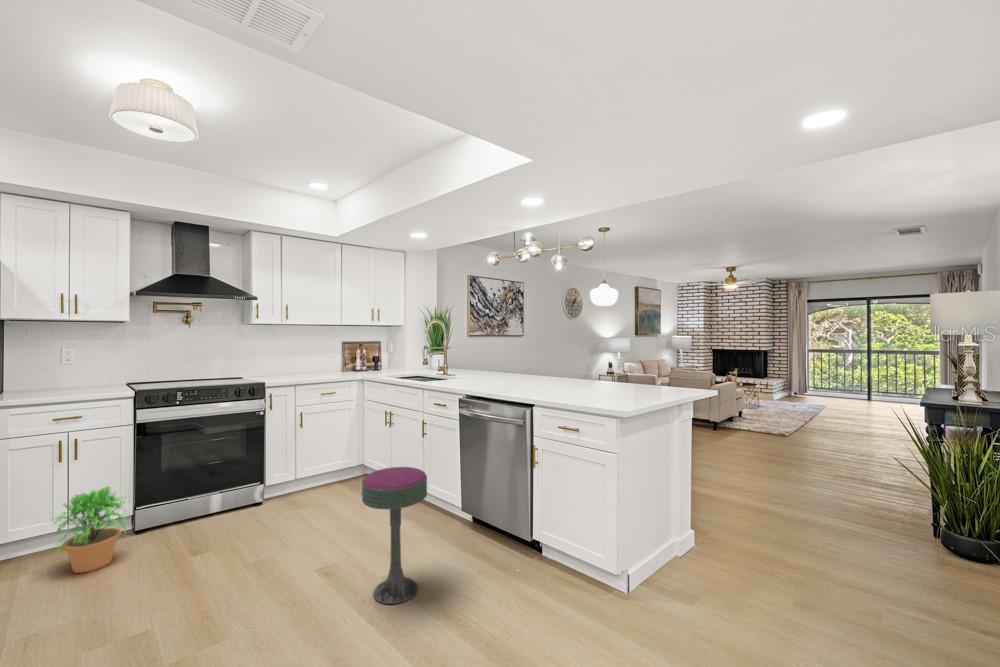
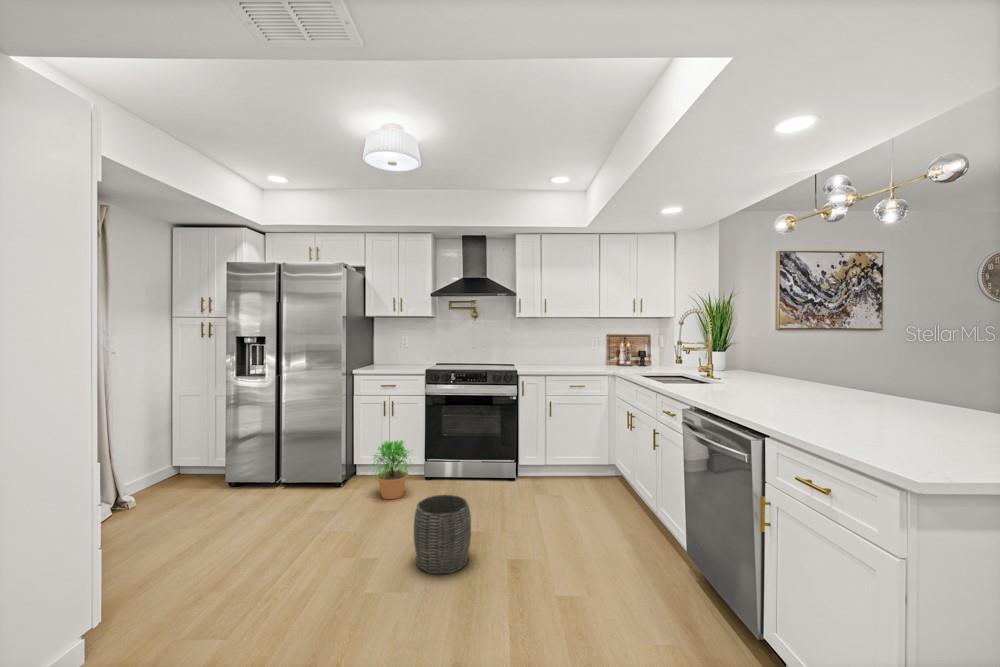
bar stool: present [362,467,427,604] -> none [524,477,596,633]
woven basket: none [199,523,275,619] -> present [414,495,471,574]

